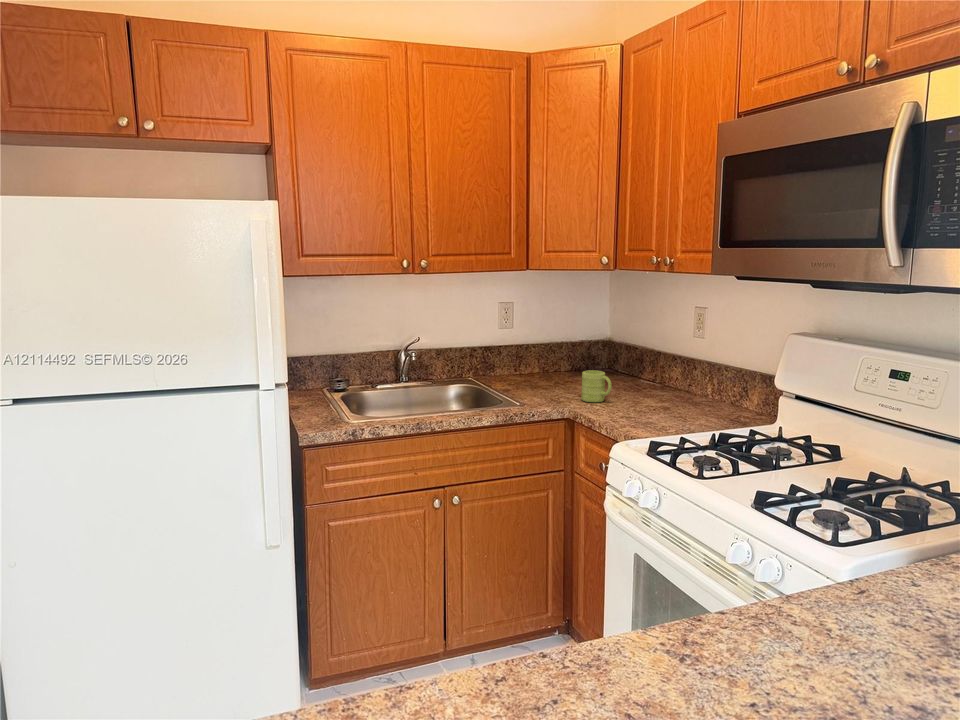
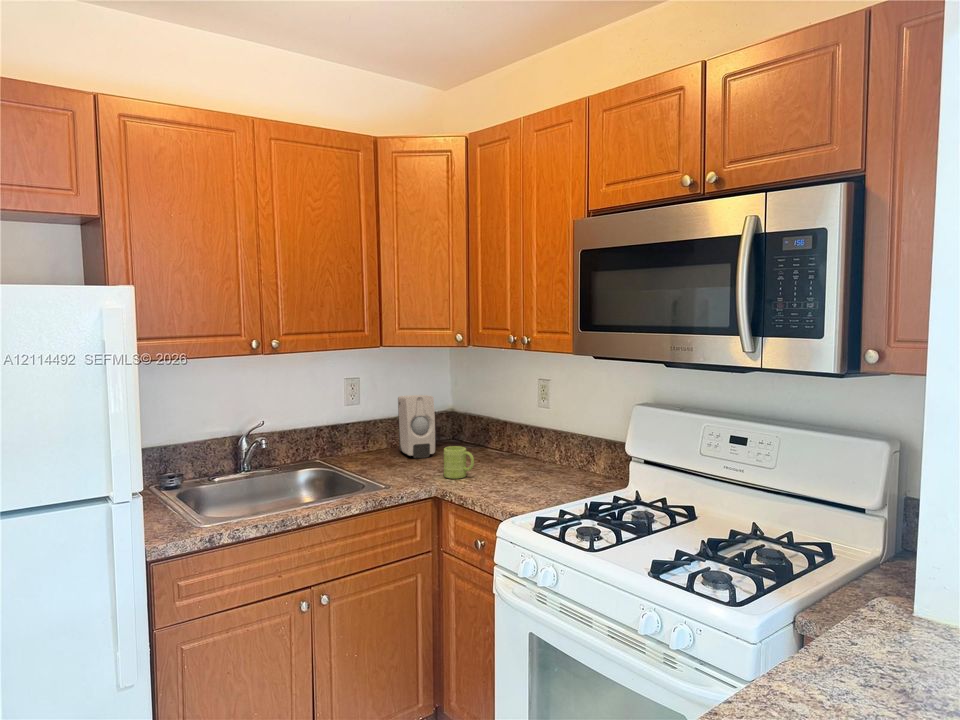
soap dispenser: none [550,321,584,382] -> present [398,395,435,458]

